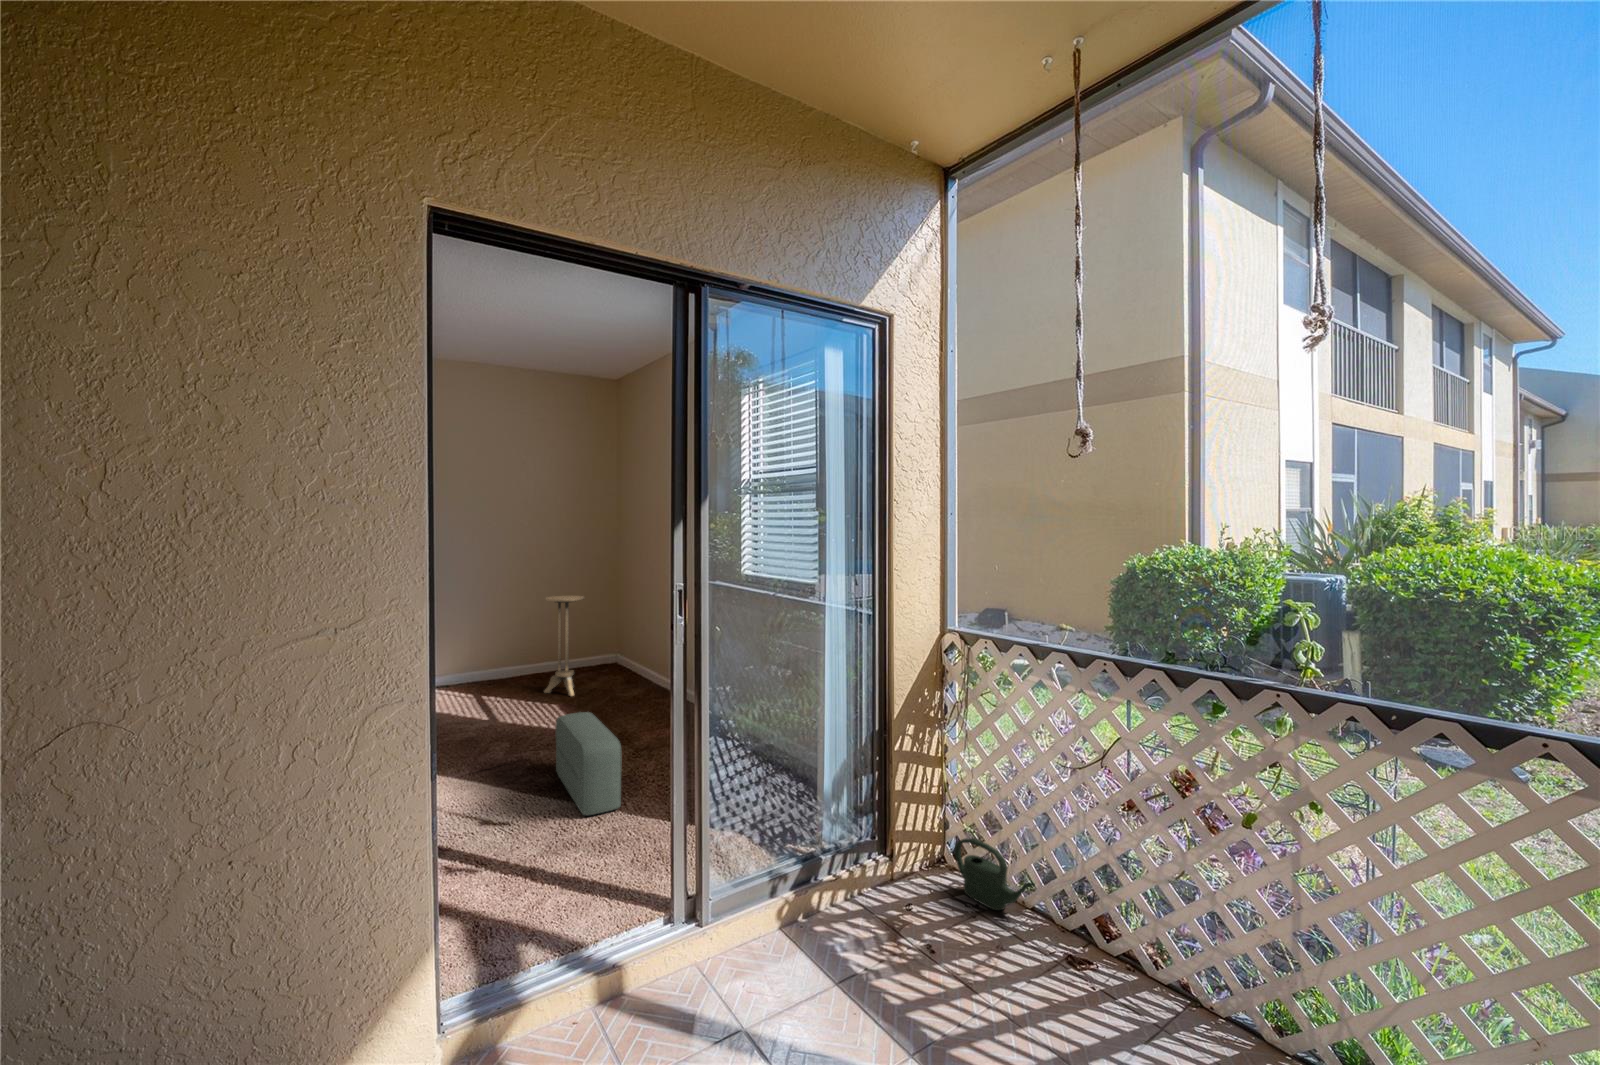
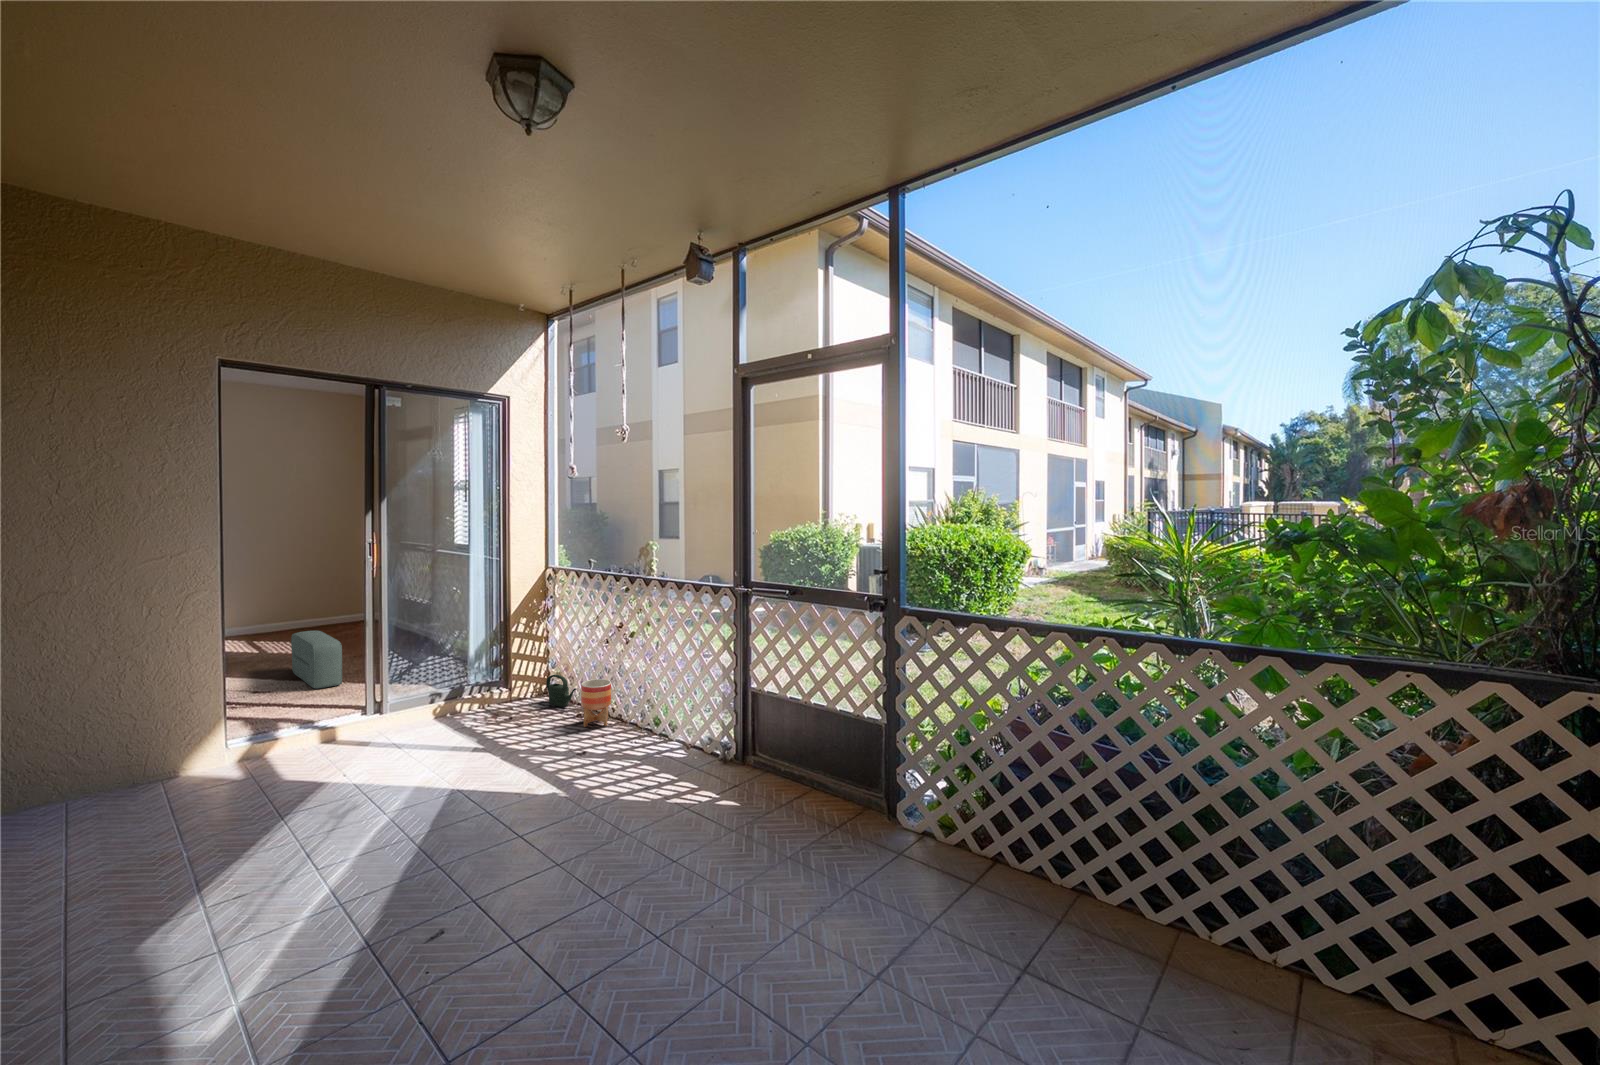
side table: present [544,596,584,696] -> none [277,553,314,633]
planter: none [1082,885,1152,1009] -> present [581,679,611,727]

